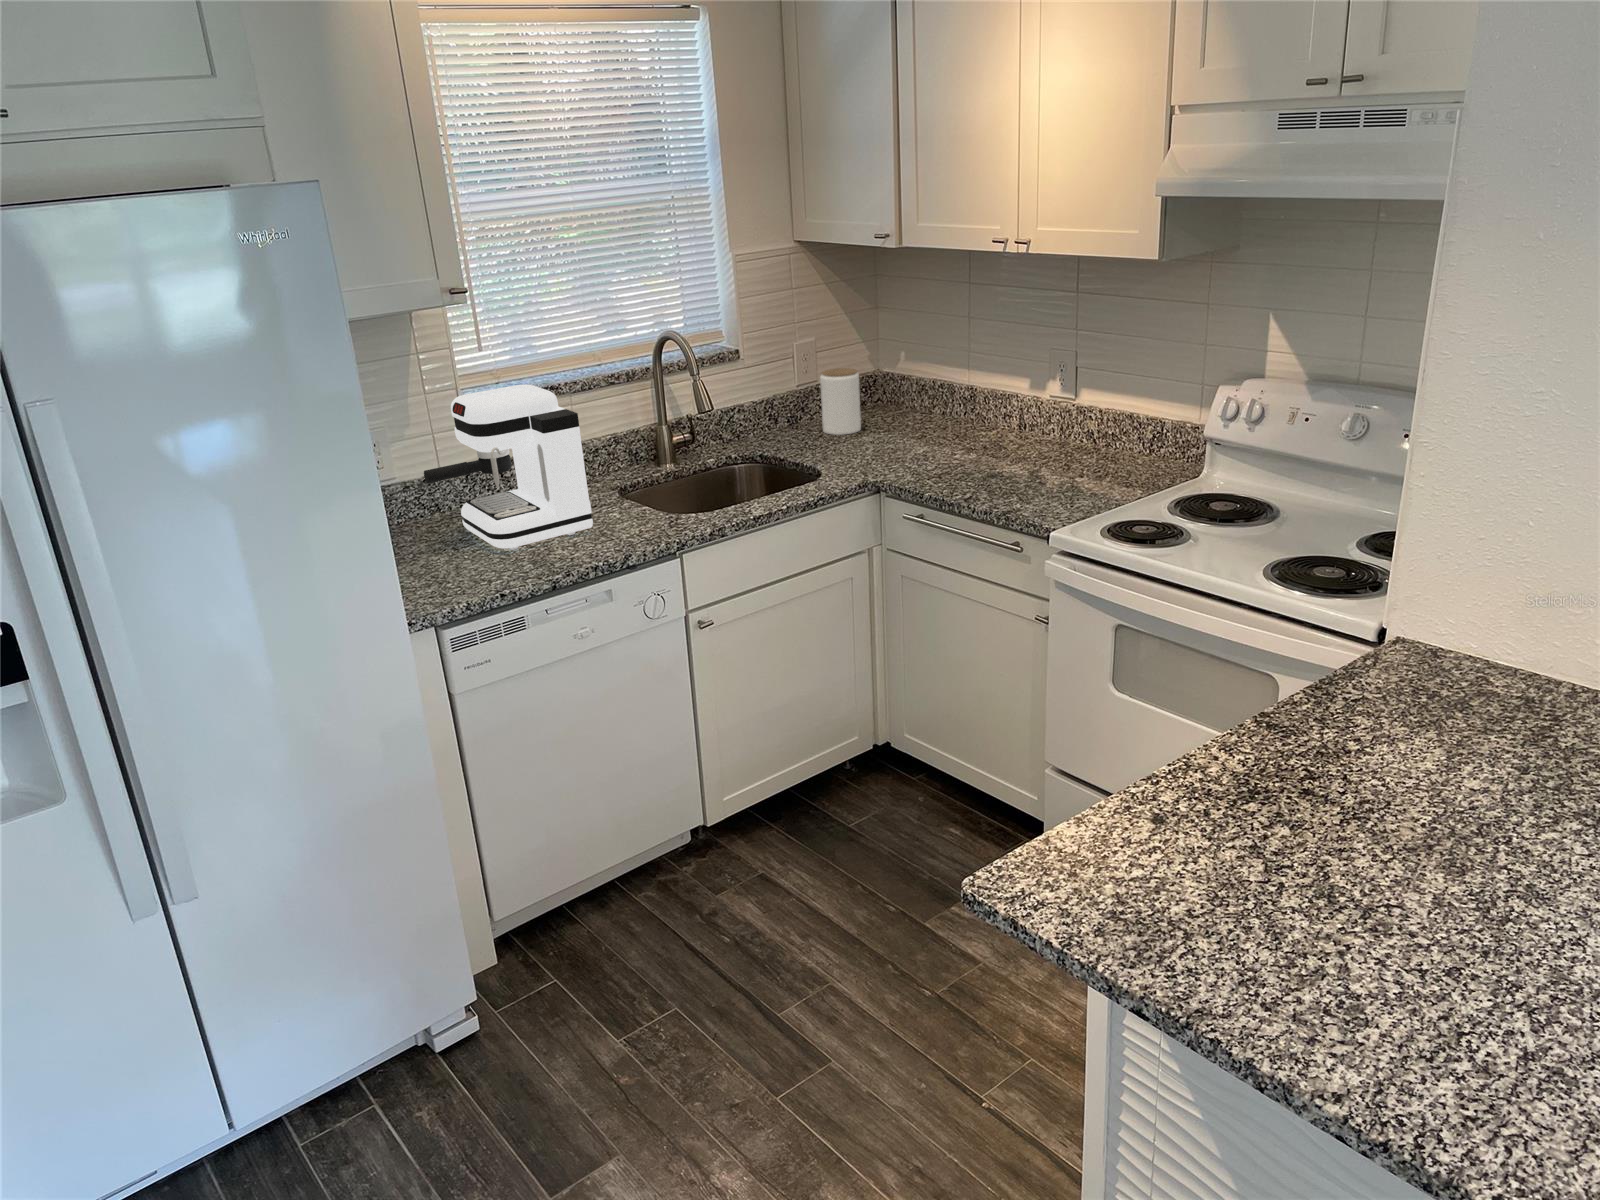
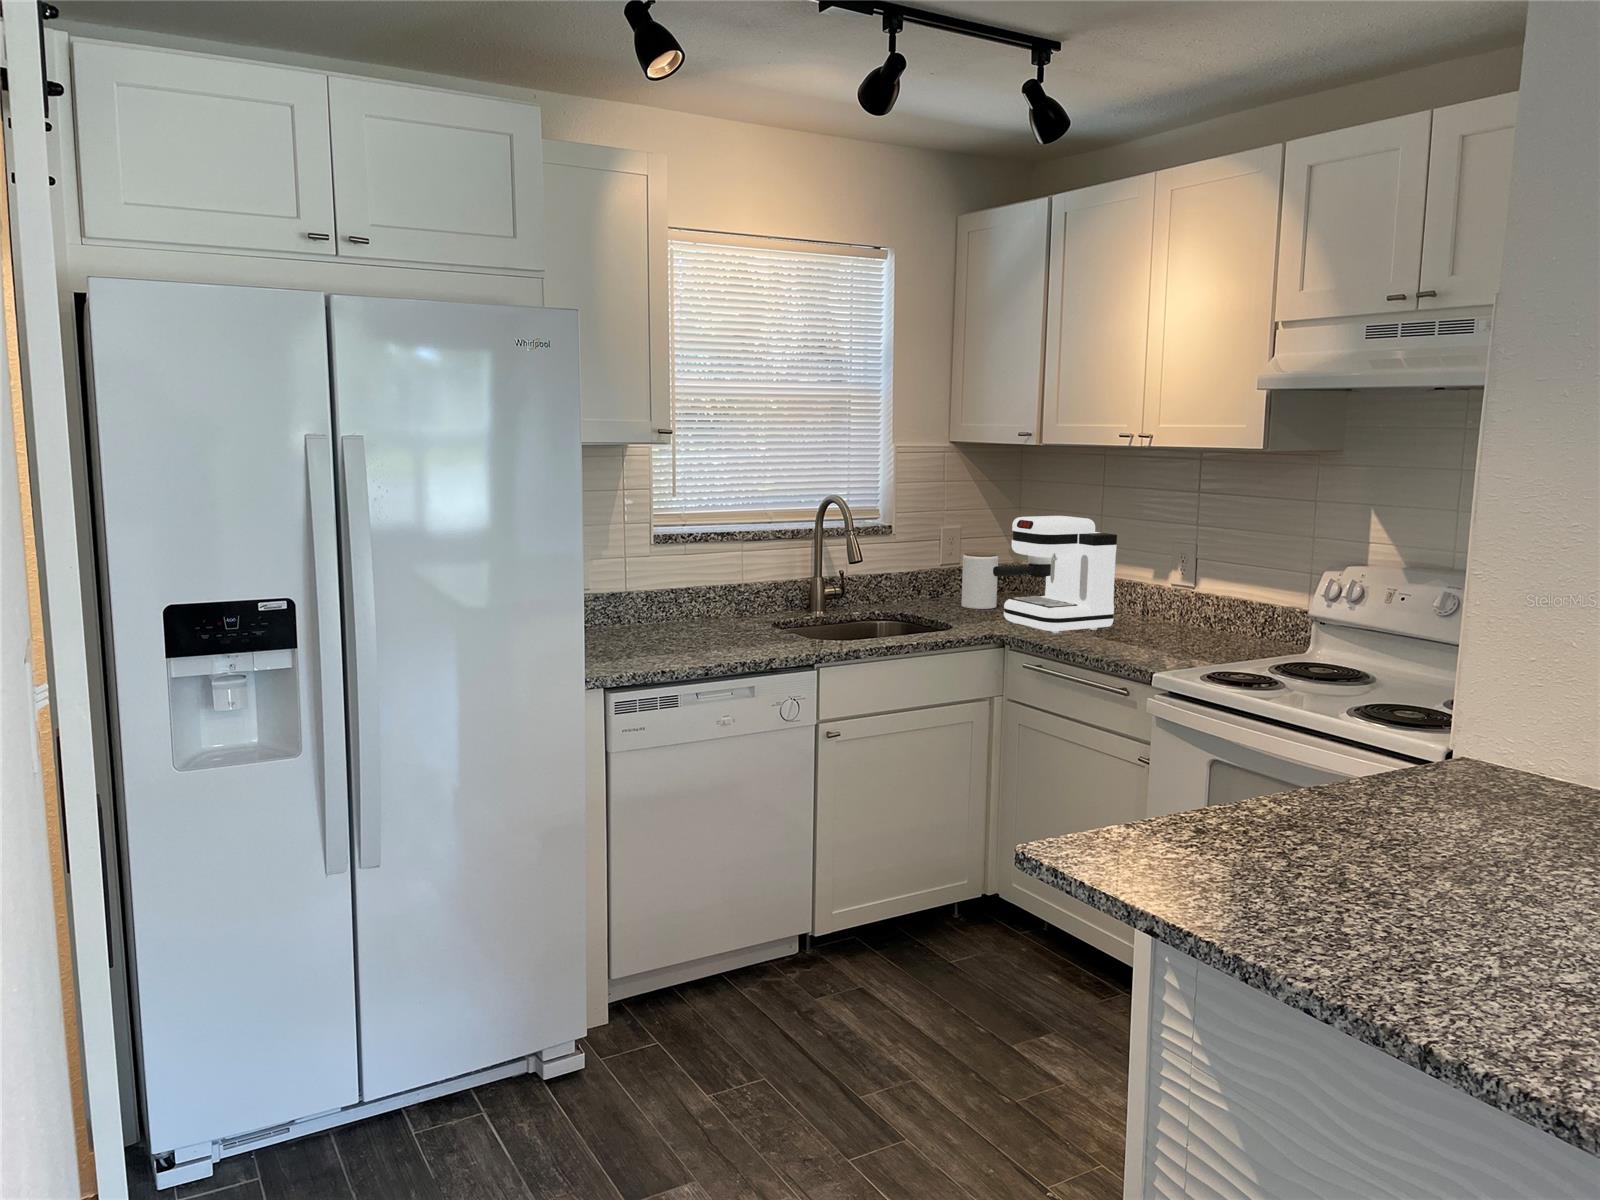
coffee maker: present [424,385,593,550] -> present [993,516,1117,634]

